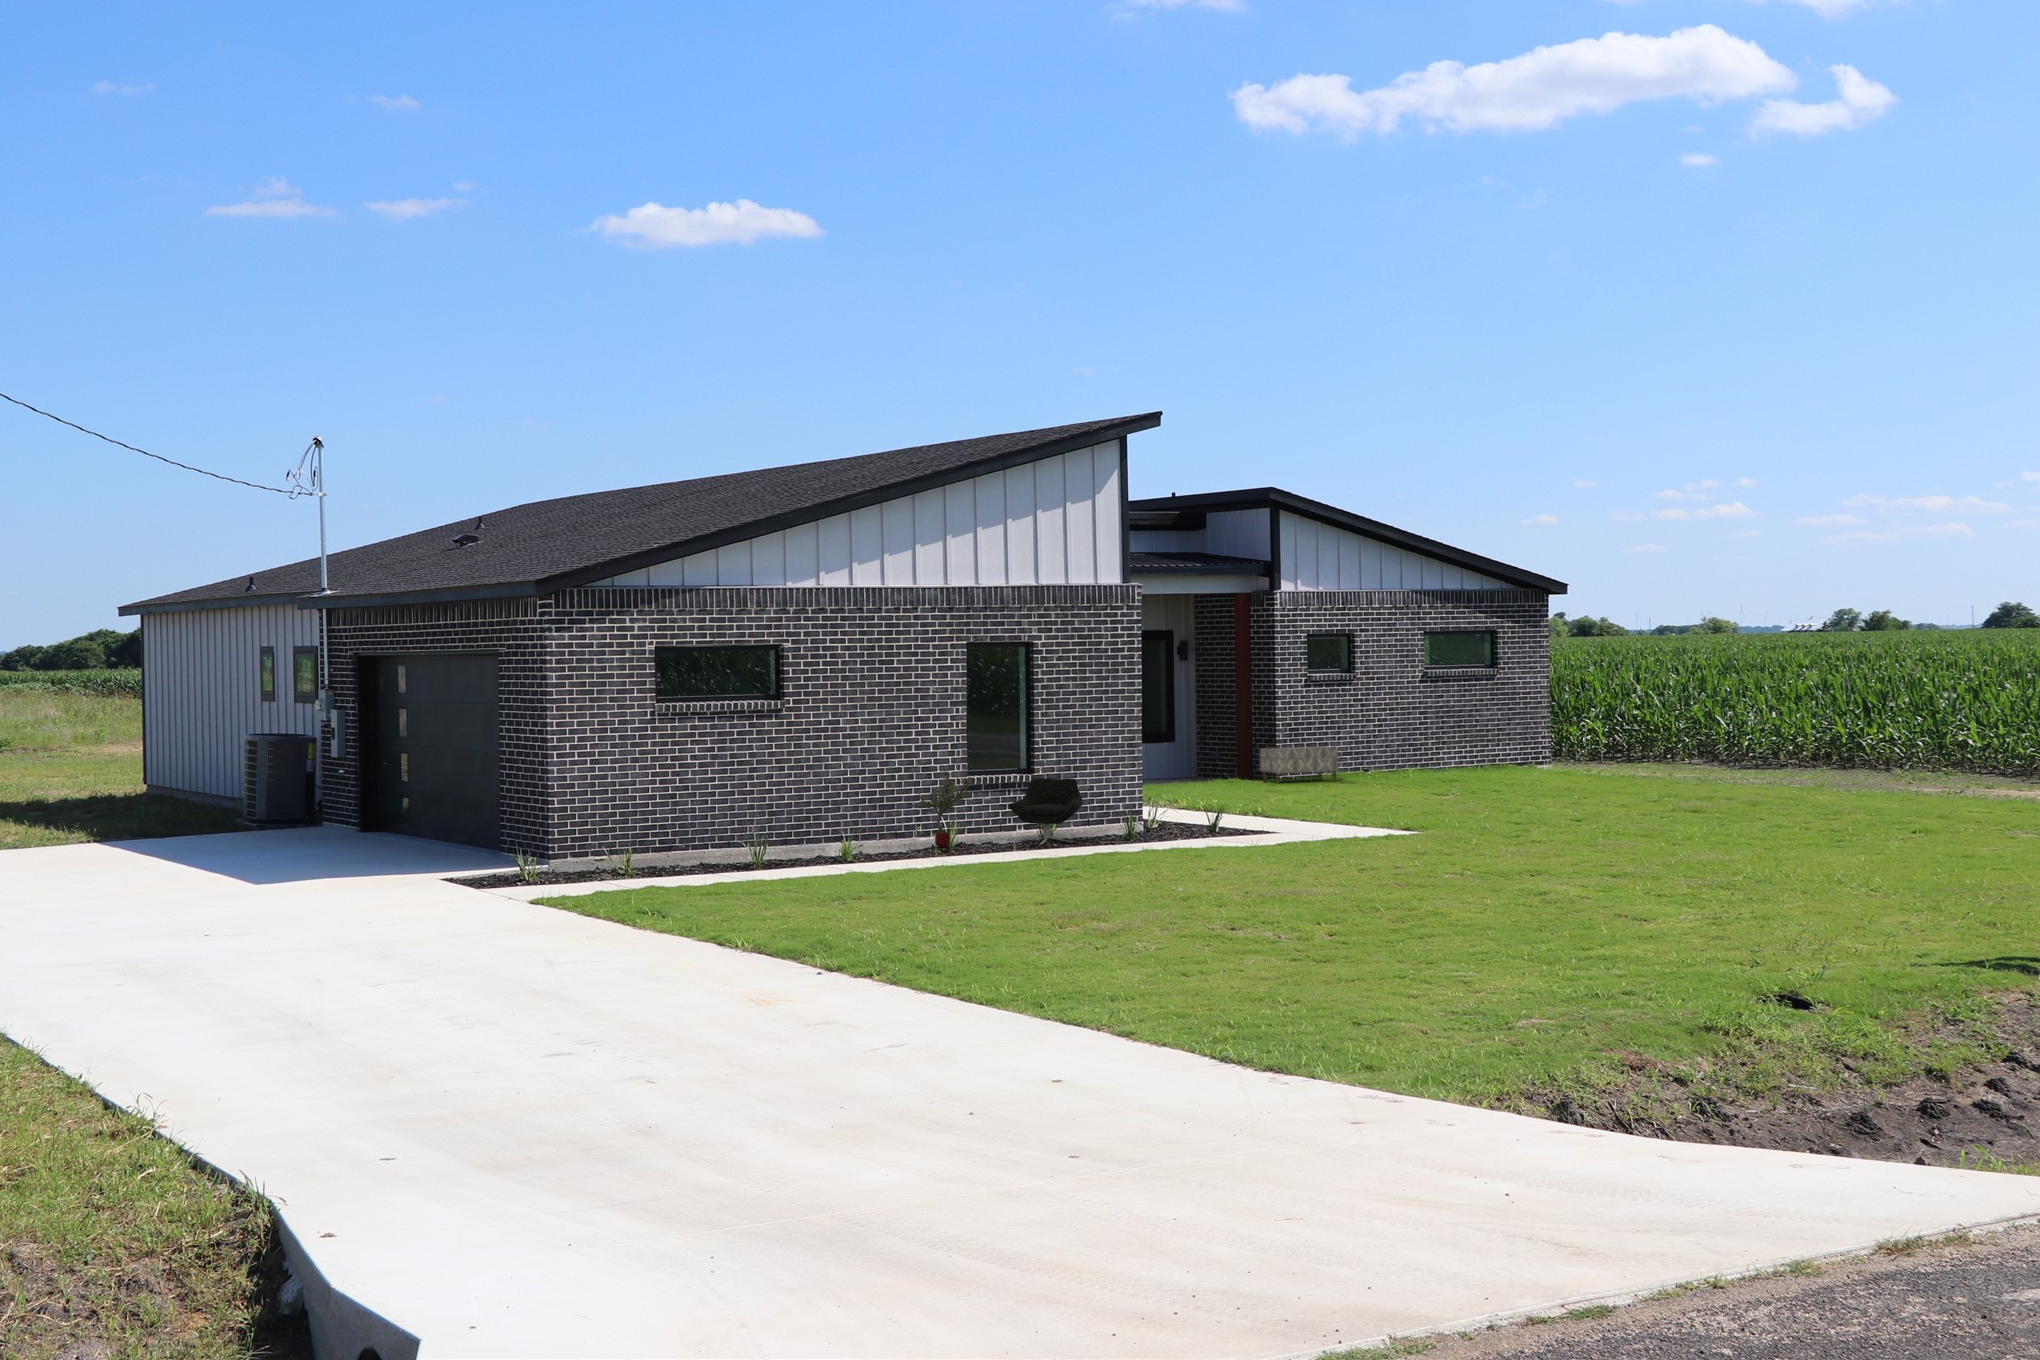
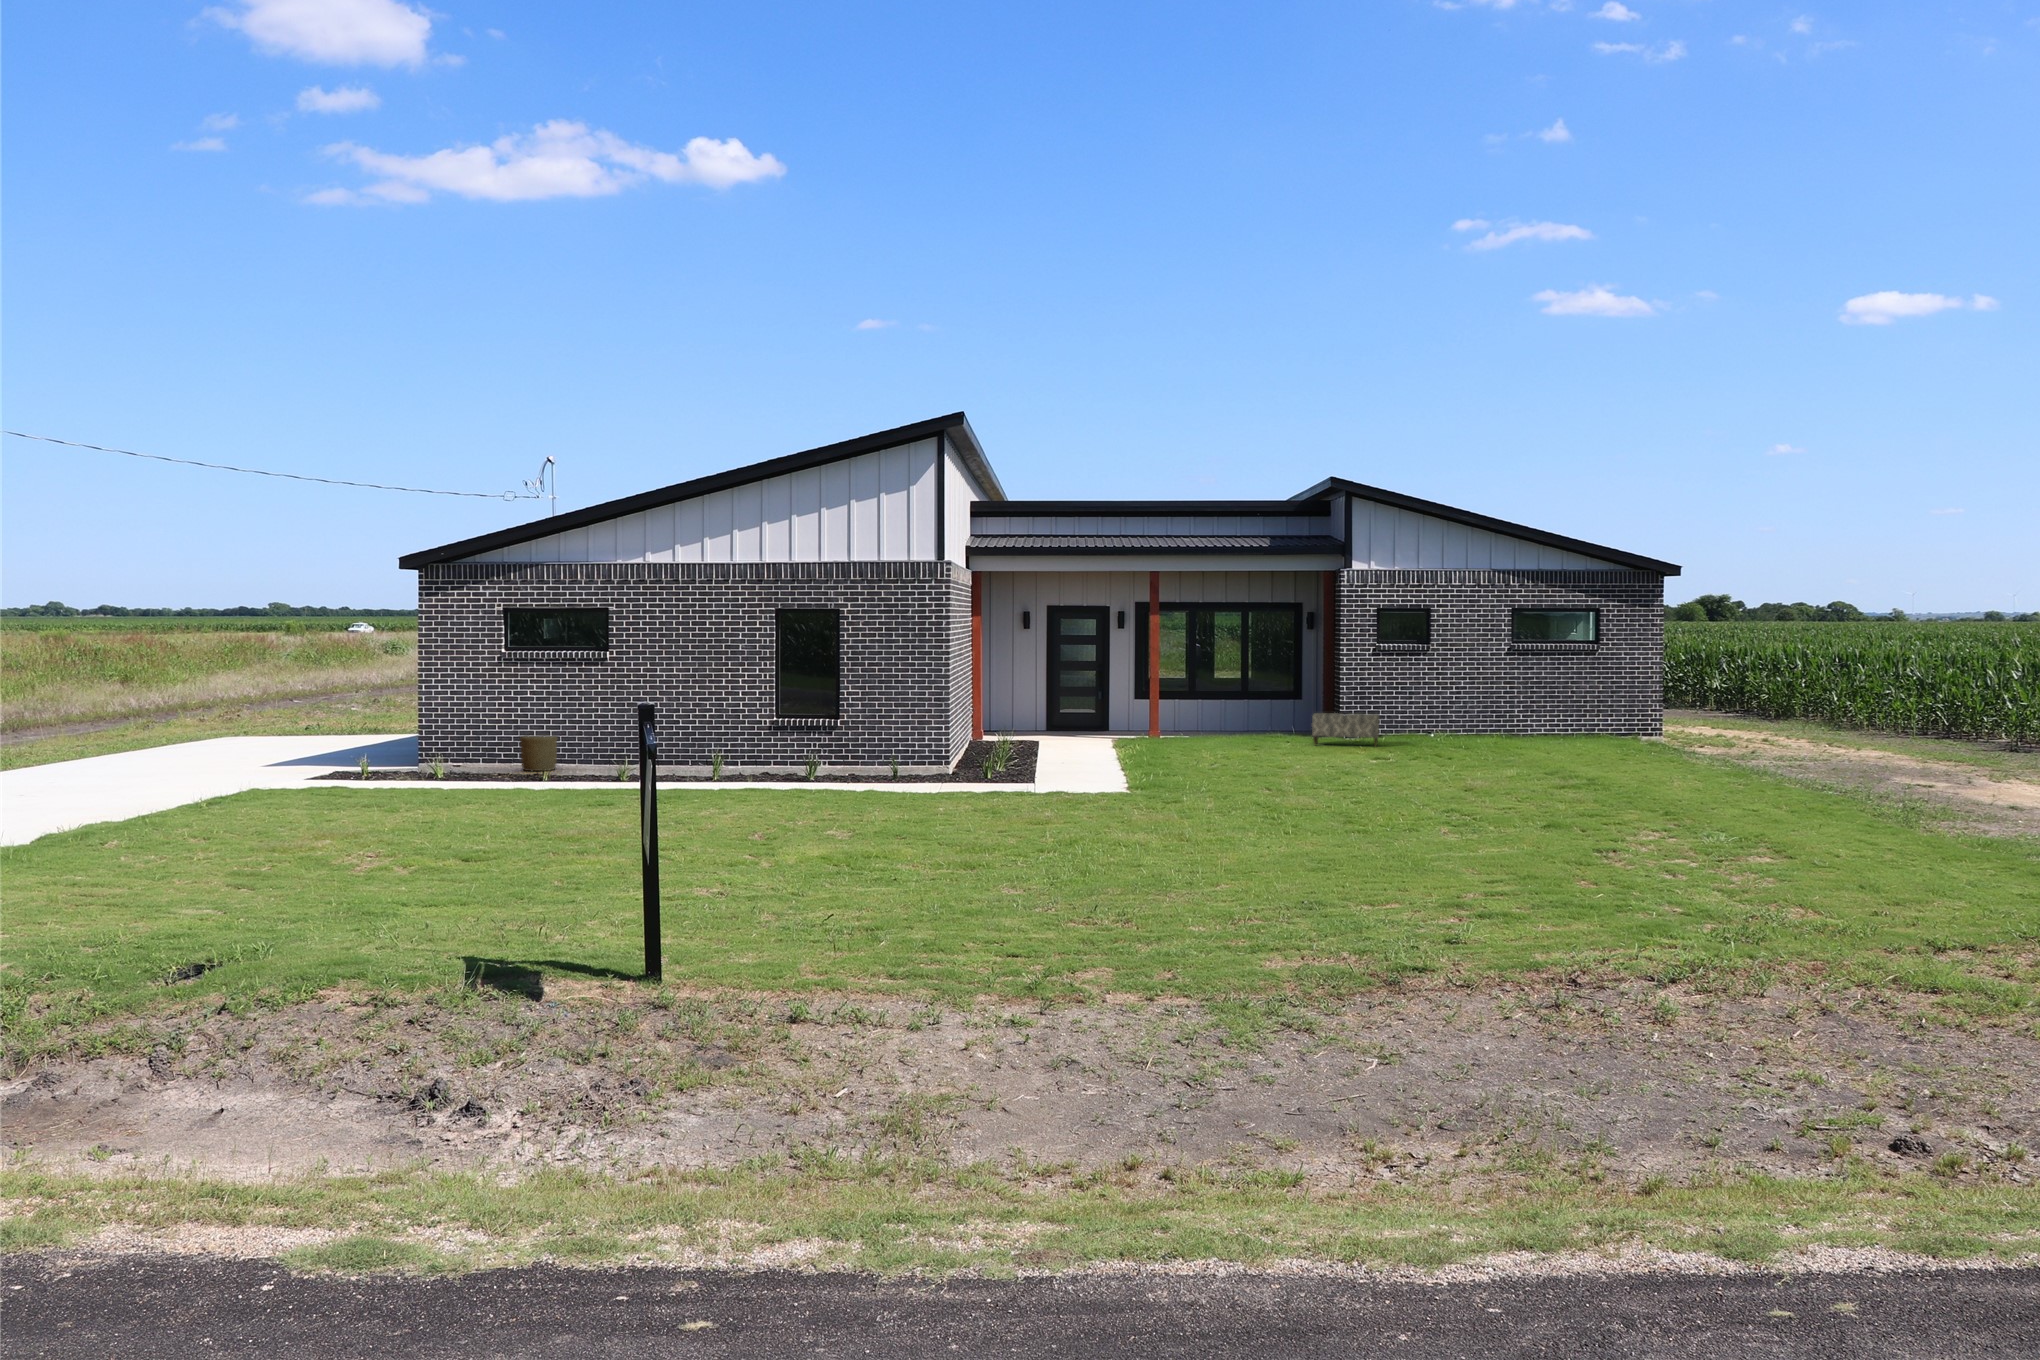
potted tree: present [912,768,972,848] -> none [701,708,751,771]
lounge chair: present [1009,778,1083,844] -> none [788,722,854,775]
woven basket: none [700,816,748,867] -> present [520,735,557,771]

